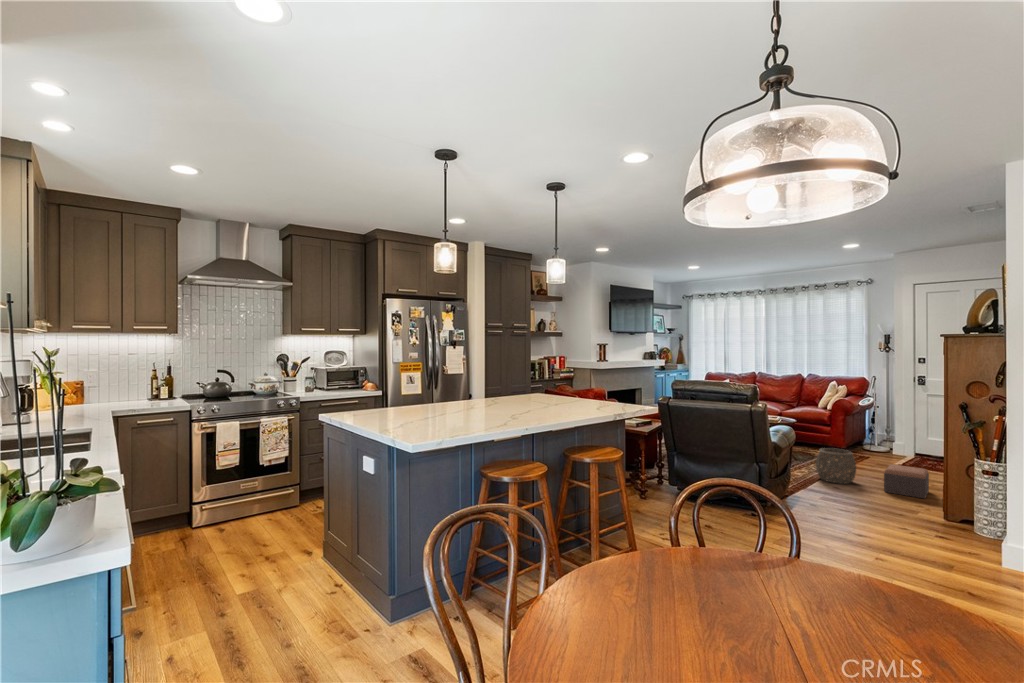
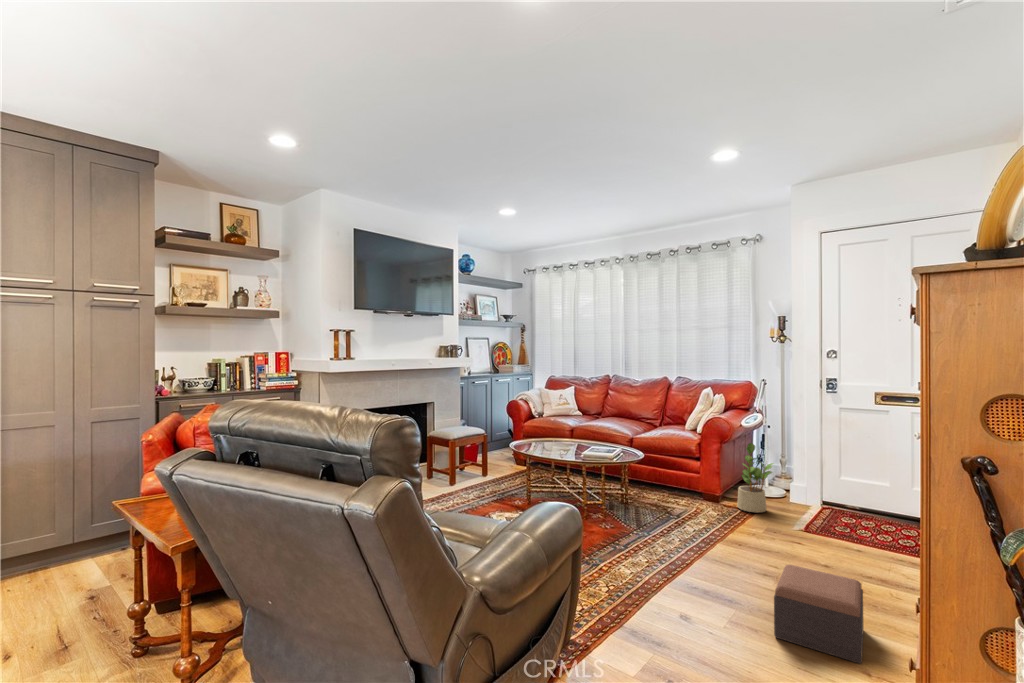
potted plant: none [857,415,882,456] -> present [737,443,774,512]
woven basket: present [816,448,856,484] -> none [647,525,723,610]

